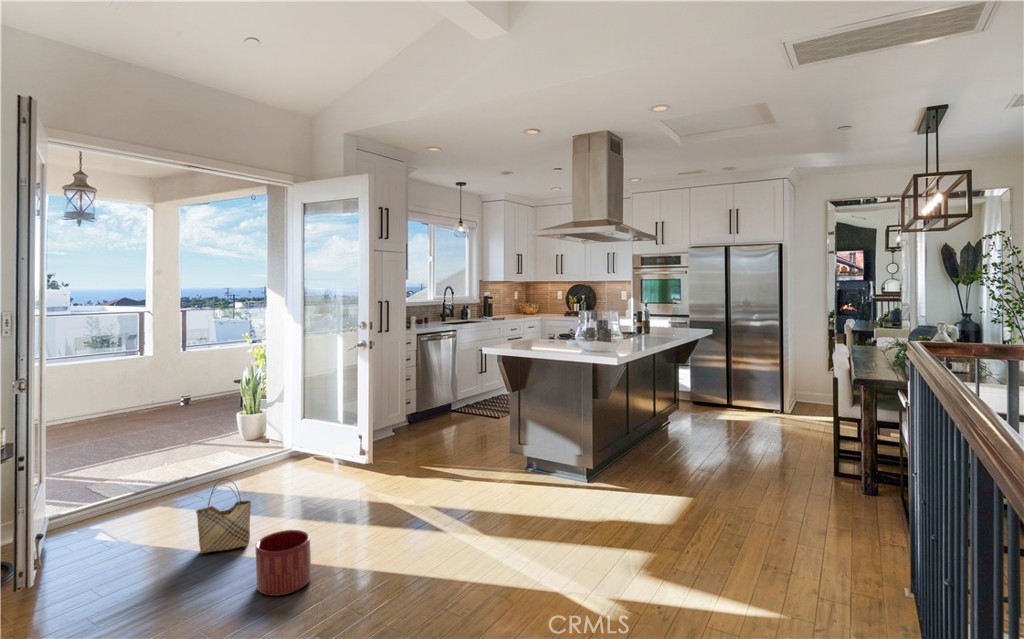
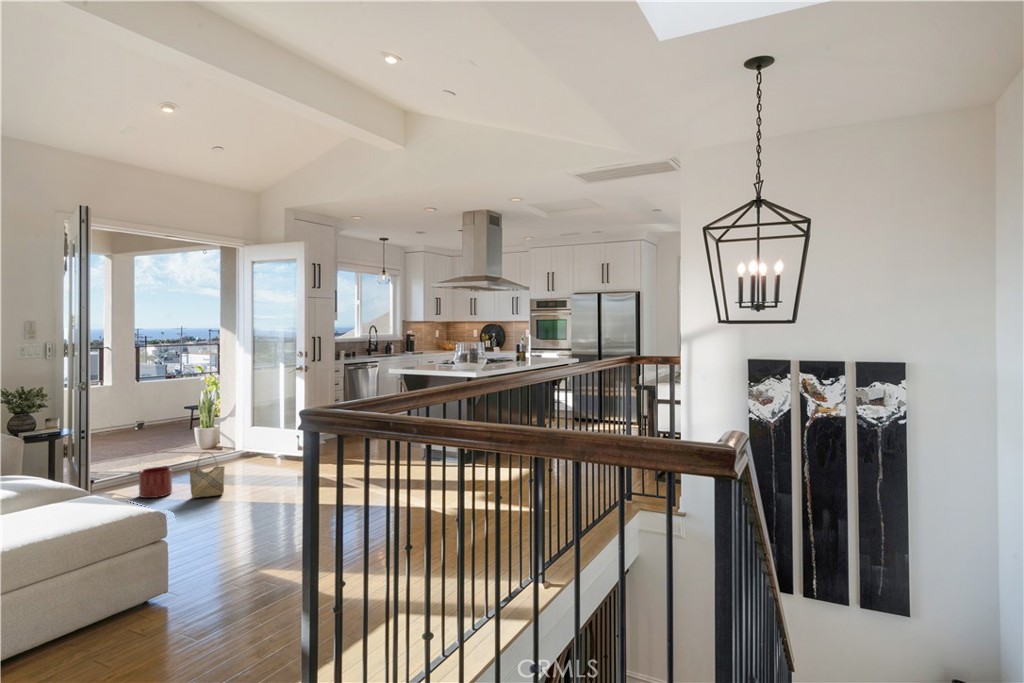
planter: present [256,530,311,596] -> present [139,467,172,498]

